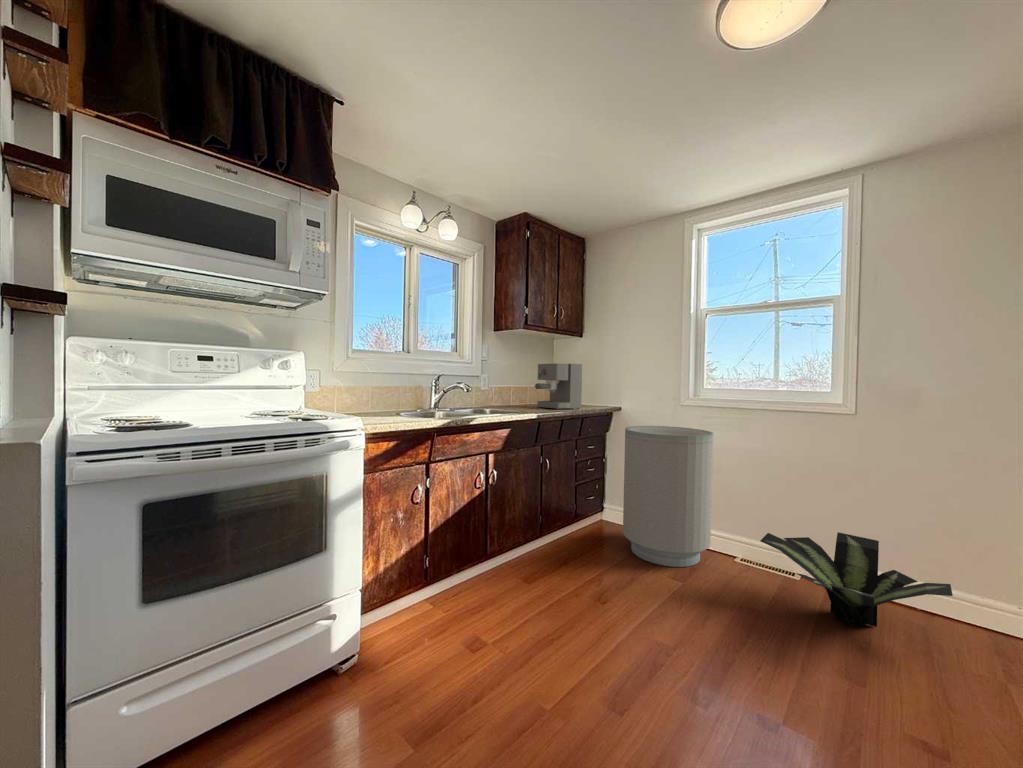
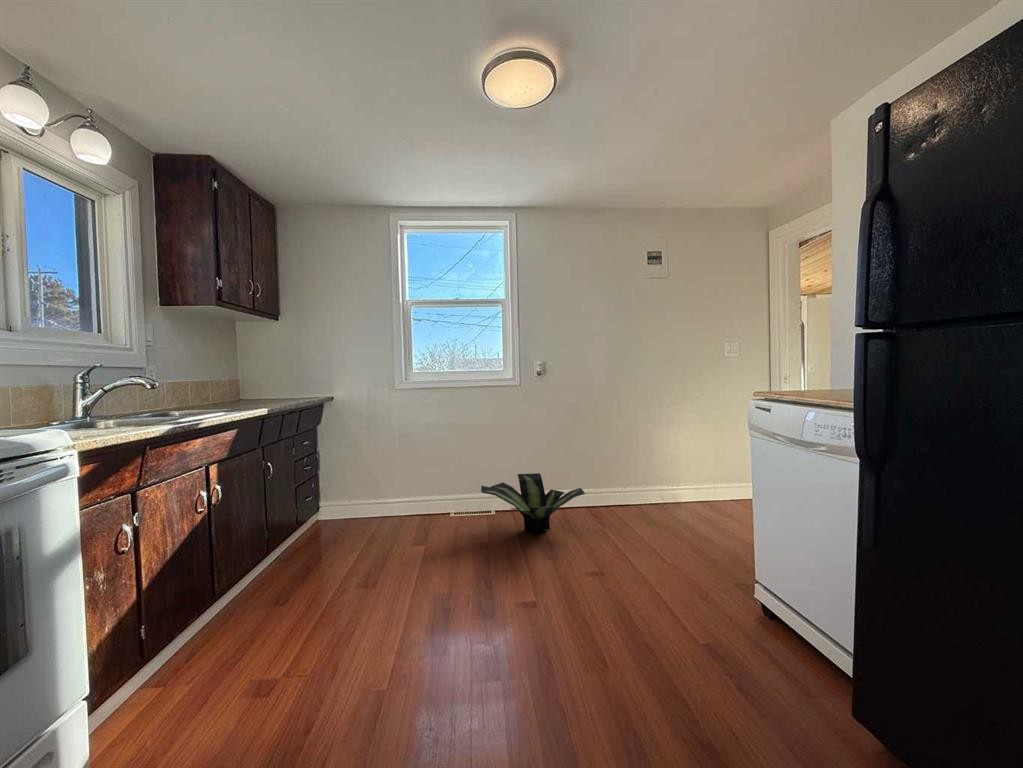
coffee maker: present [535,363,582,409] -> none [230,350,291,404]
trash can: present [623,426,713,567] -> none [353,410,436,541]

